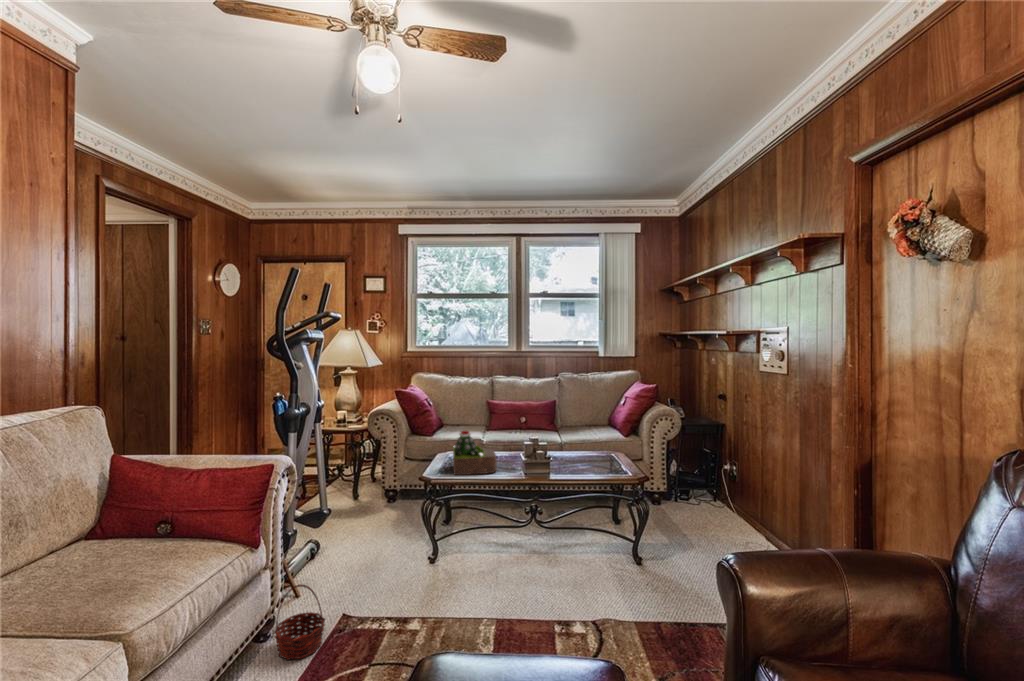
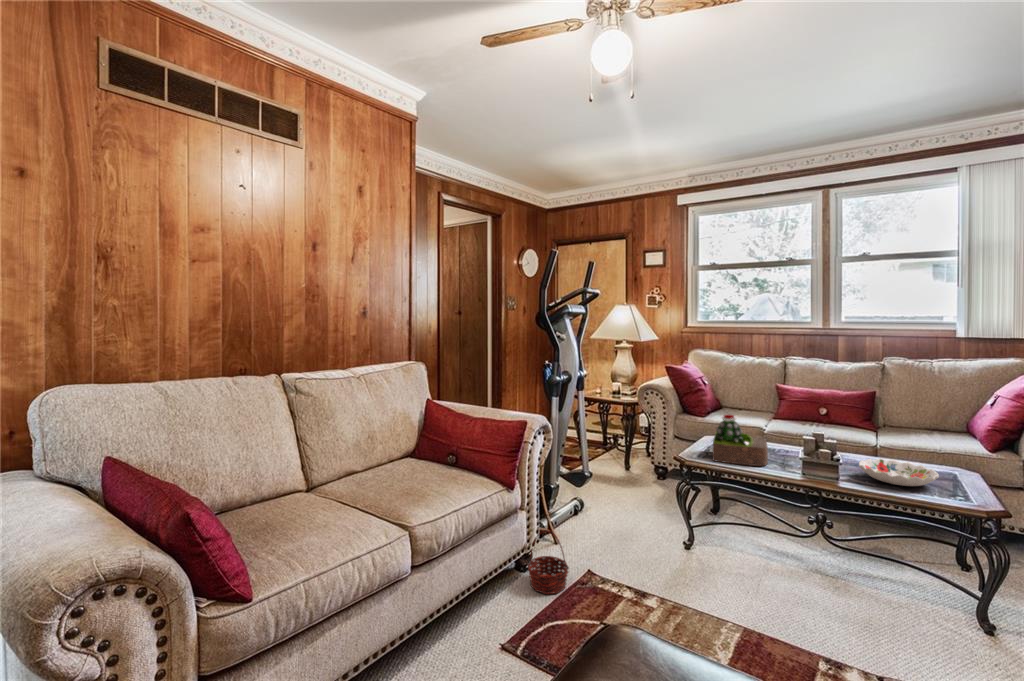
decorative bowl: none [559,451,607,470] -> present [859,459,939,486]

